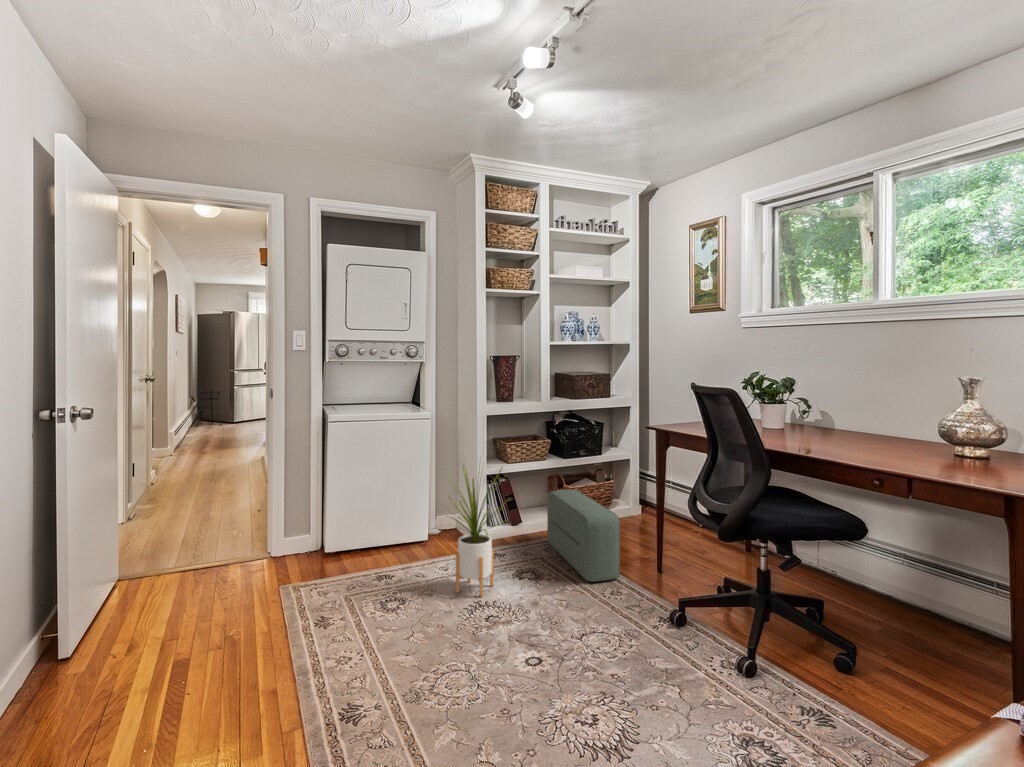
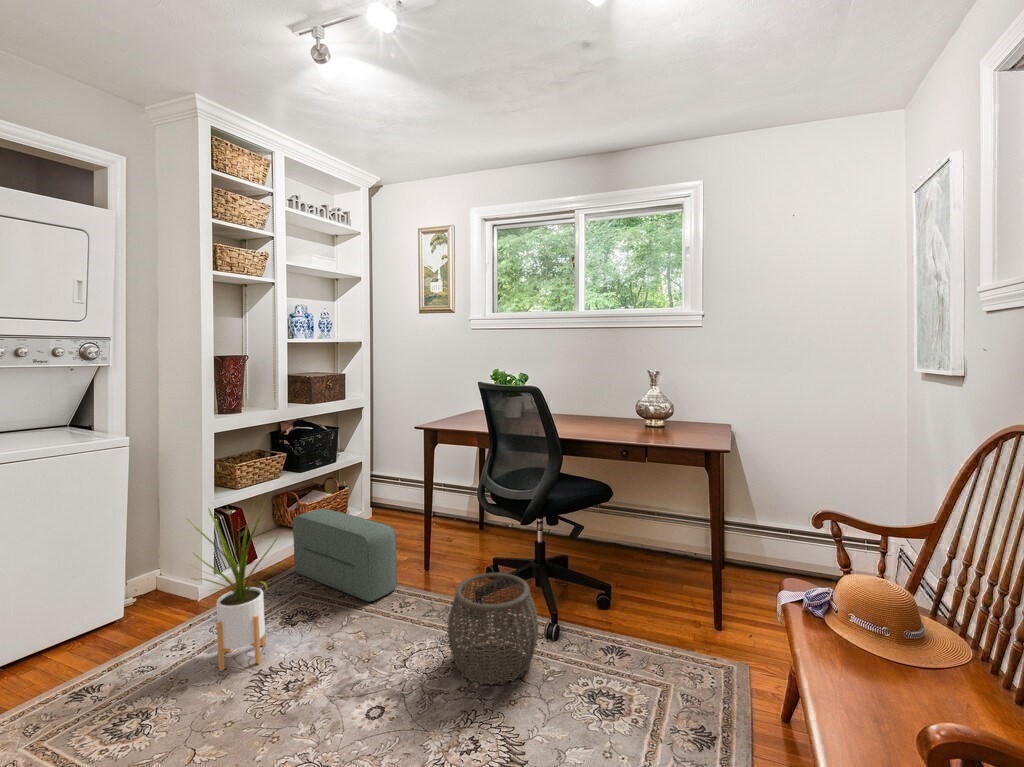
woven basket: none [614,575,715,692] -> present [447,573,539,685]

